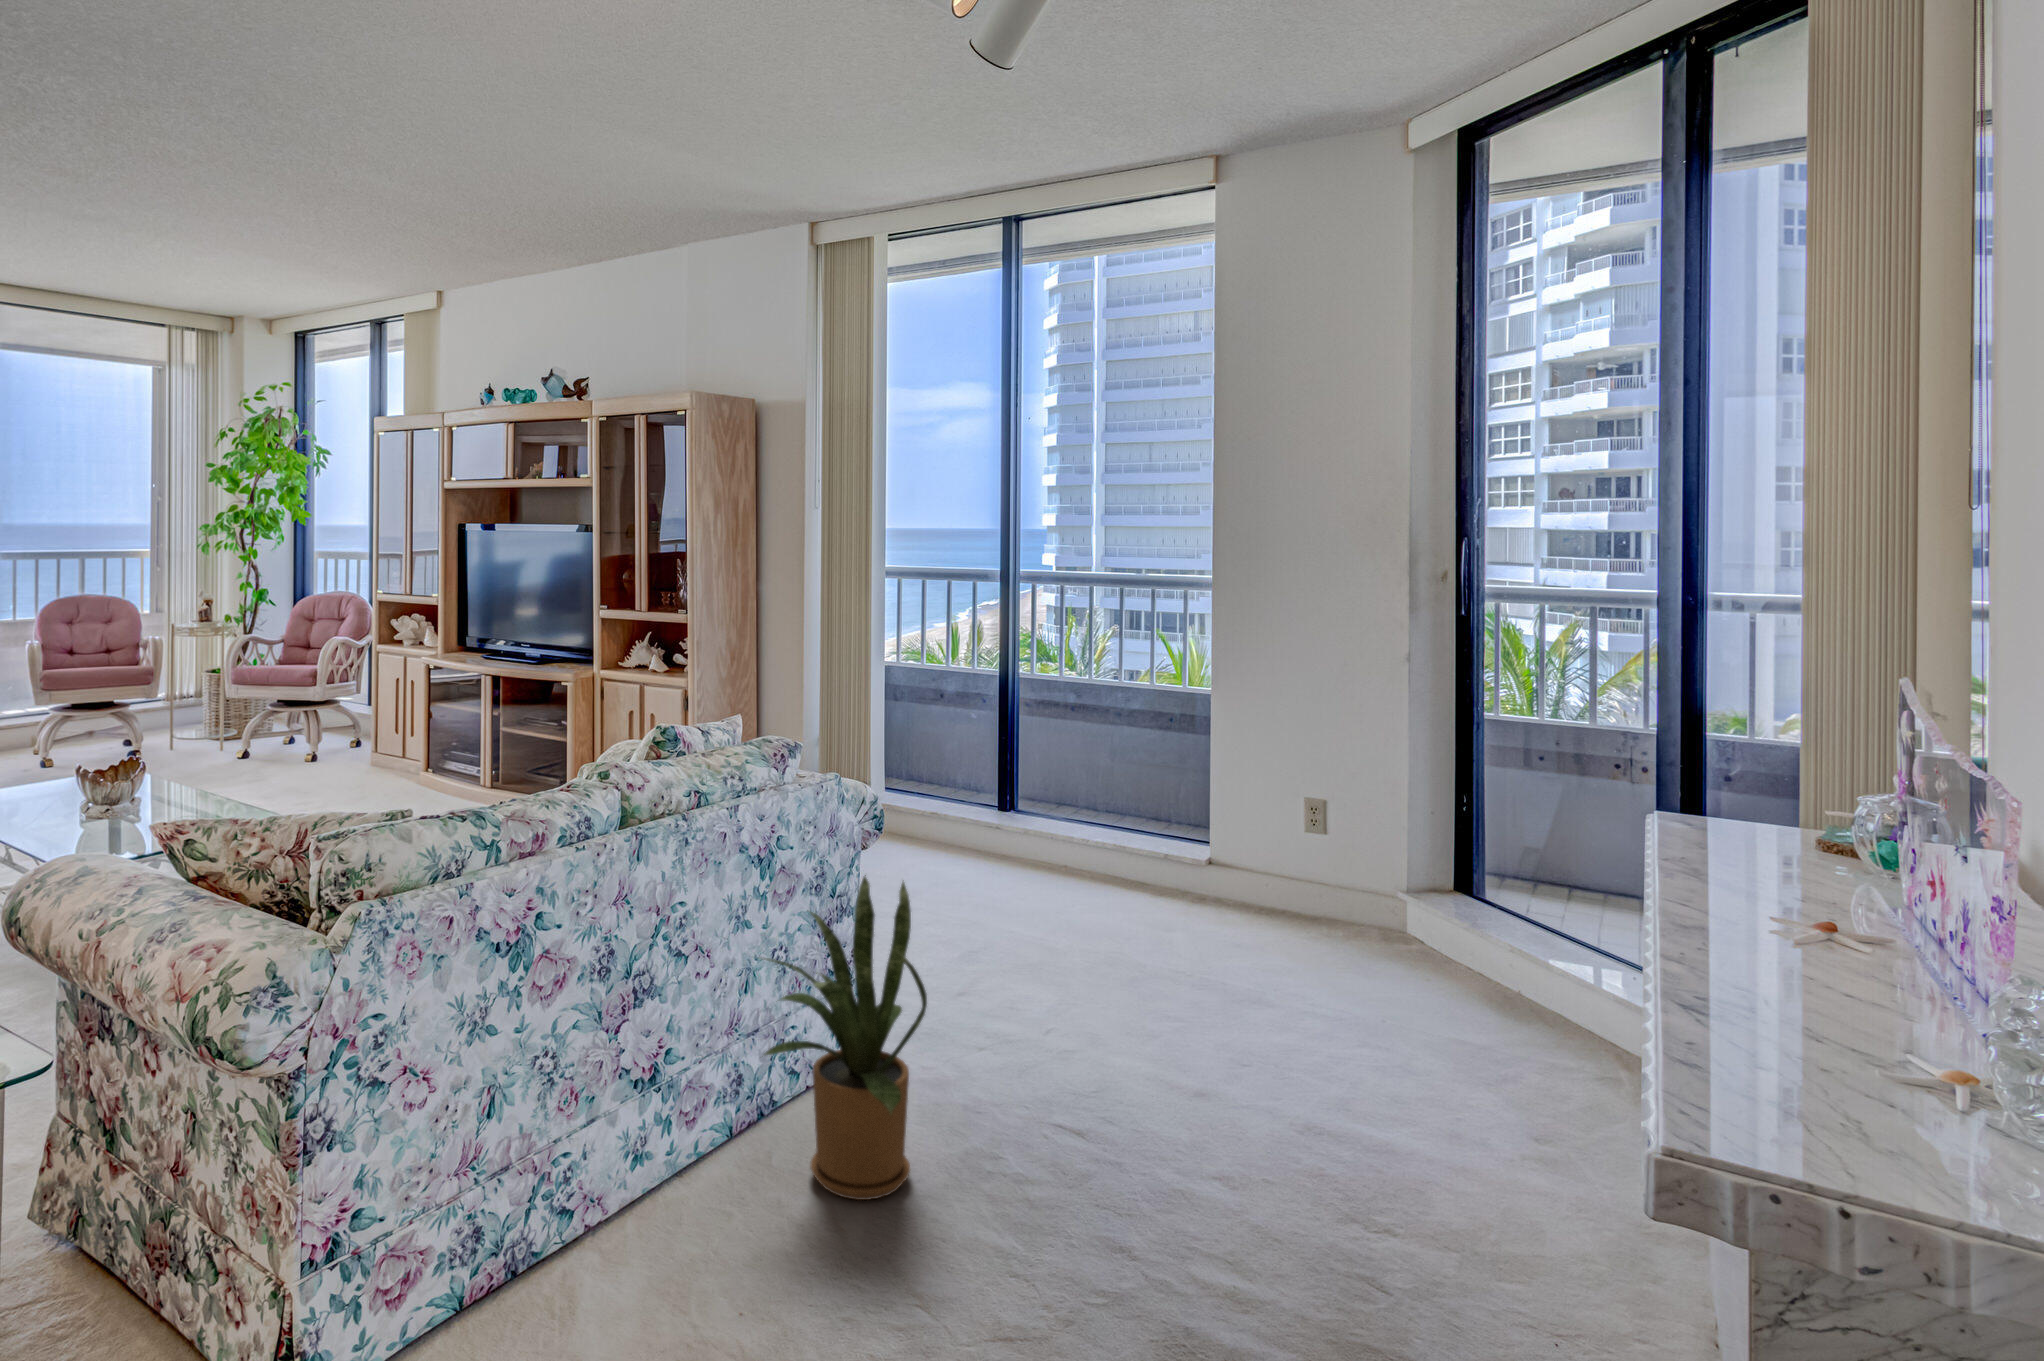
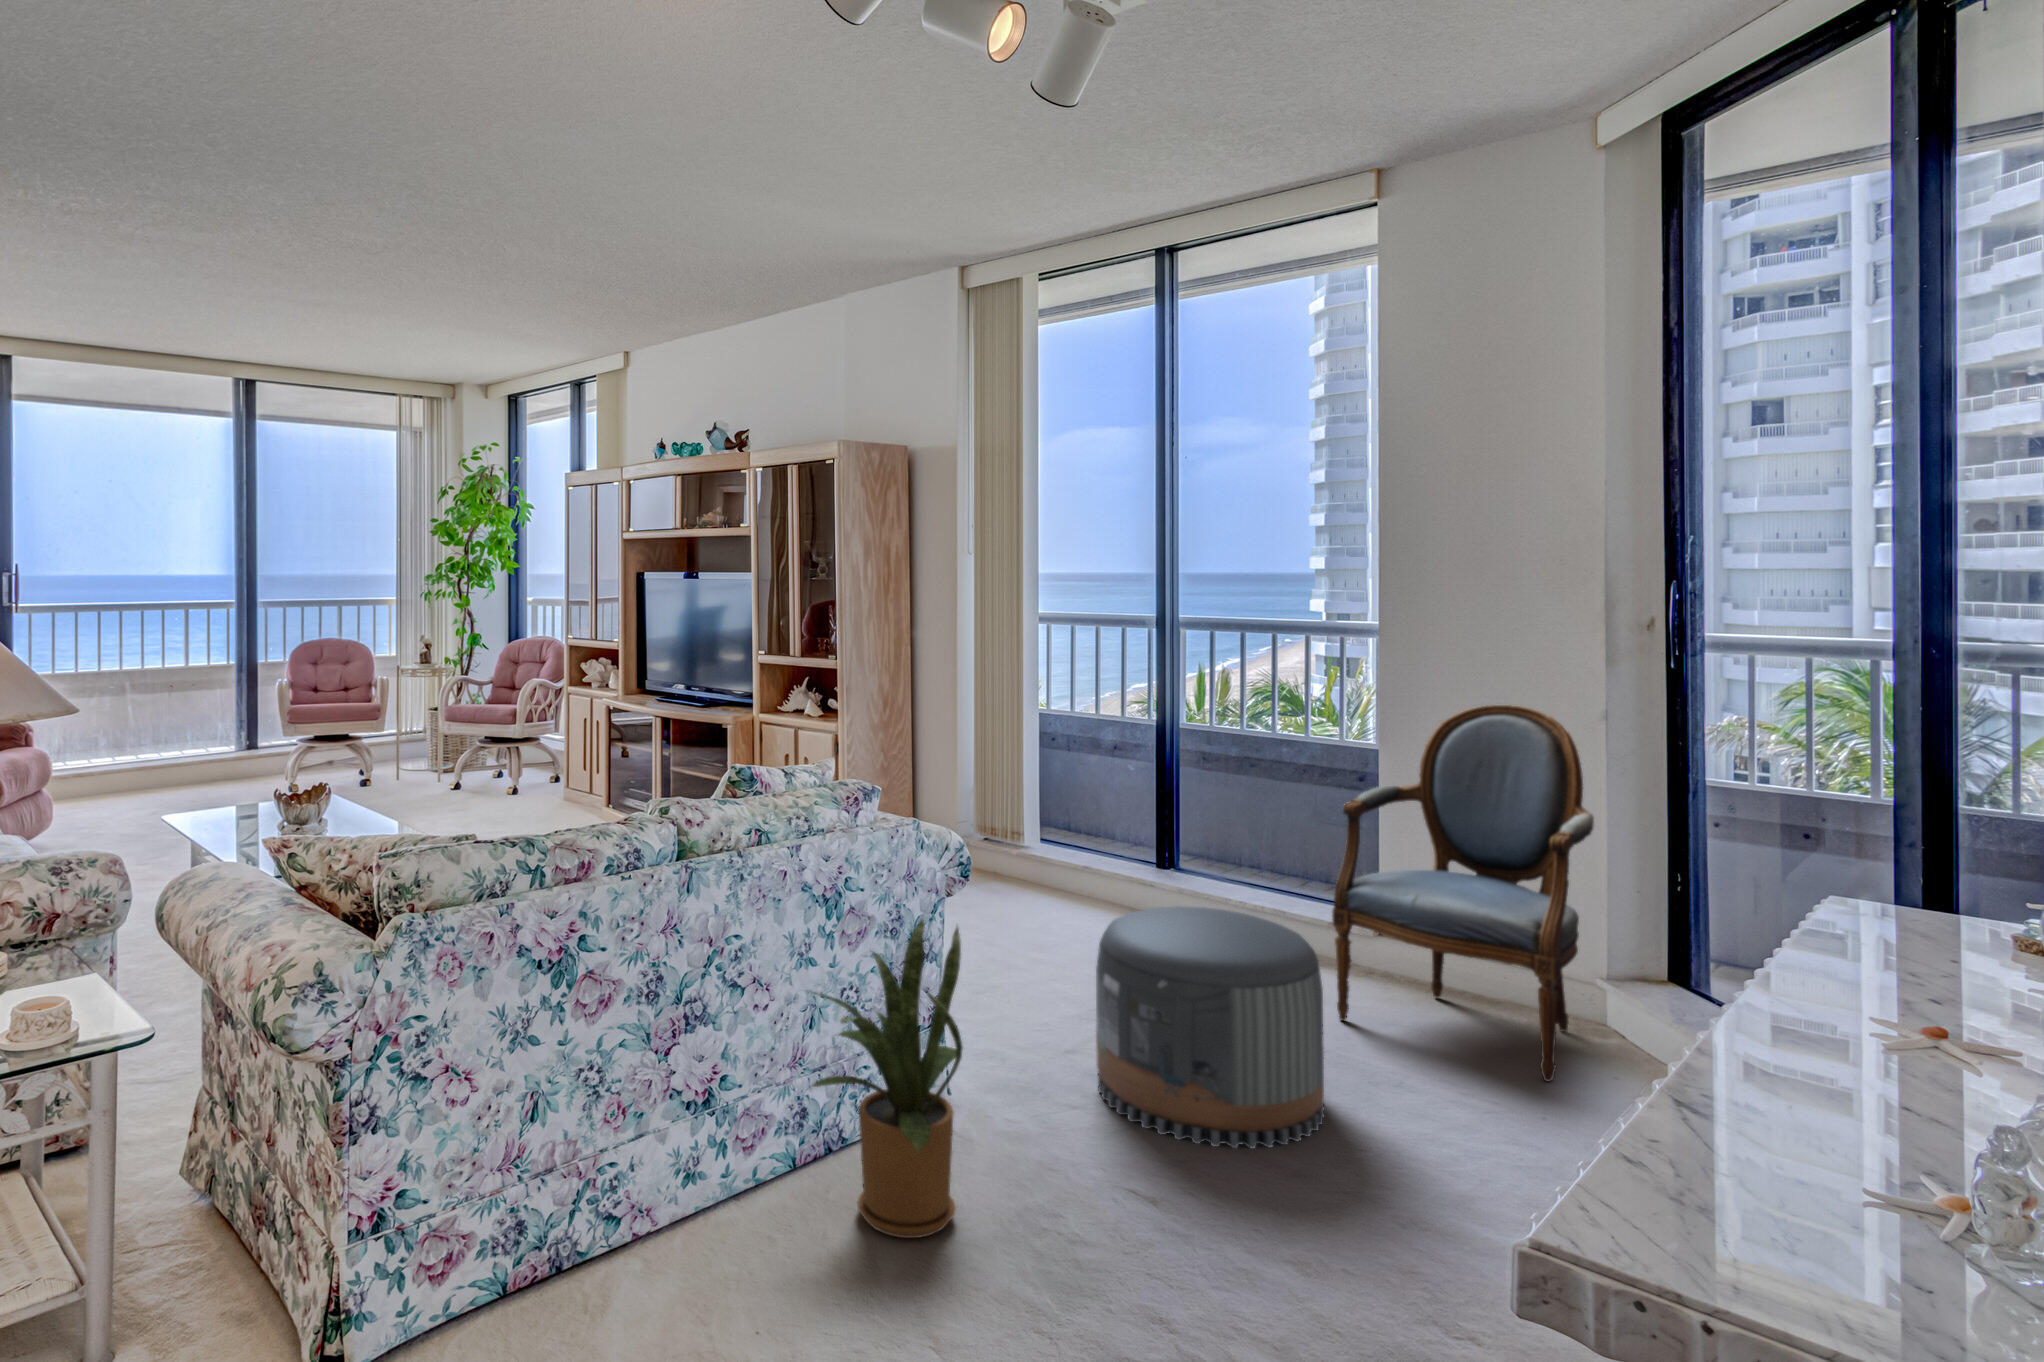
armchair: none [1199,648,1431,993] -> present [1332,705,1594,1082]
pouf: none [1004,850,1220,1079] -> present [1096,906,1324,1149]

